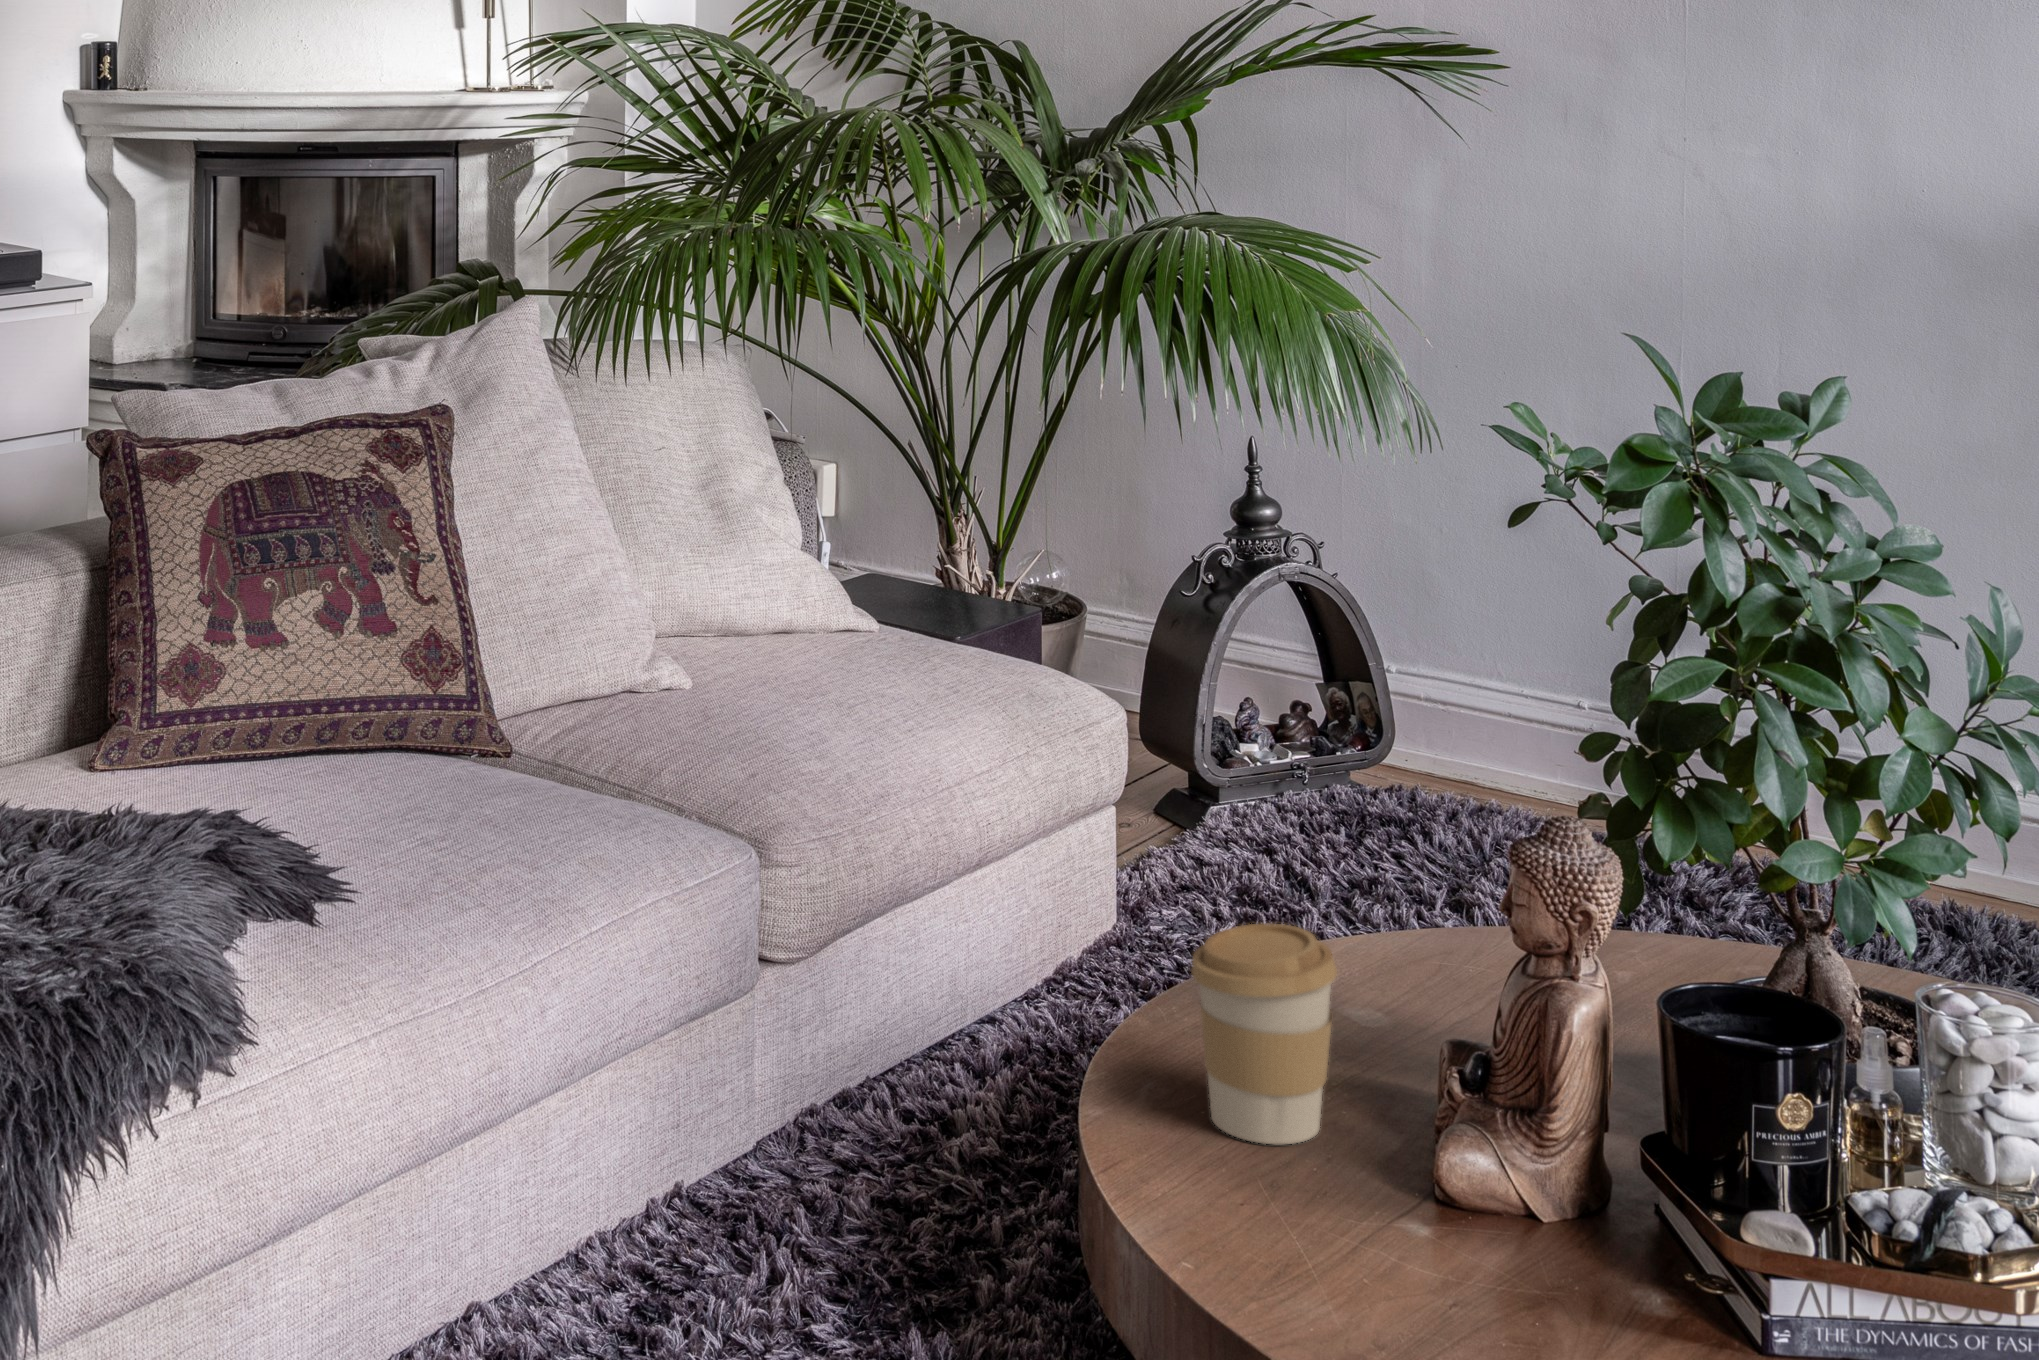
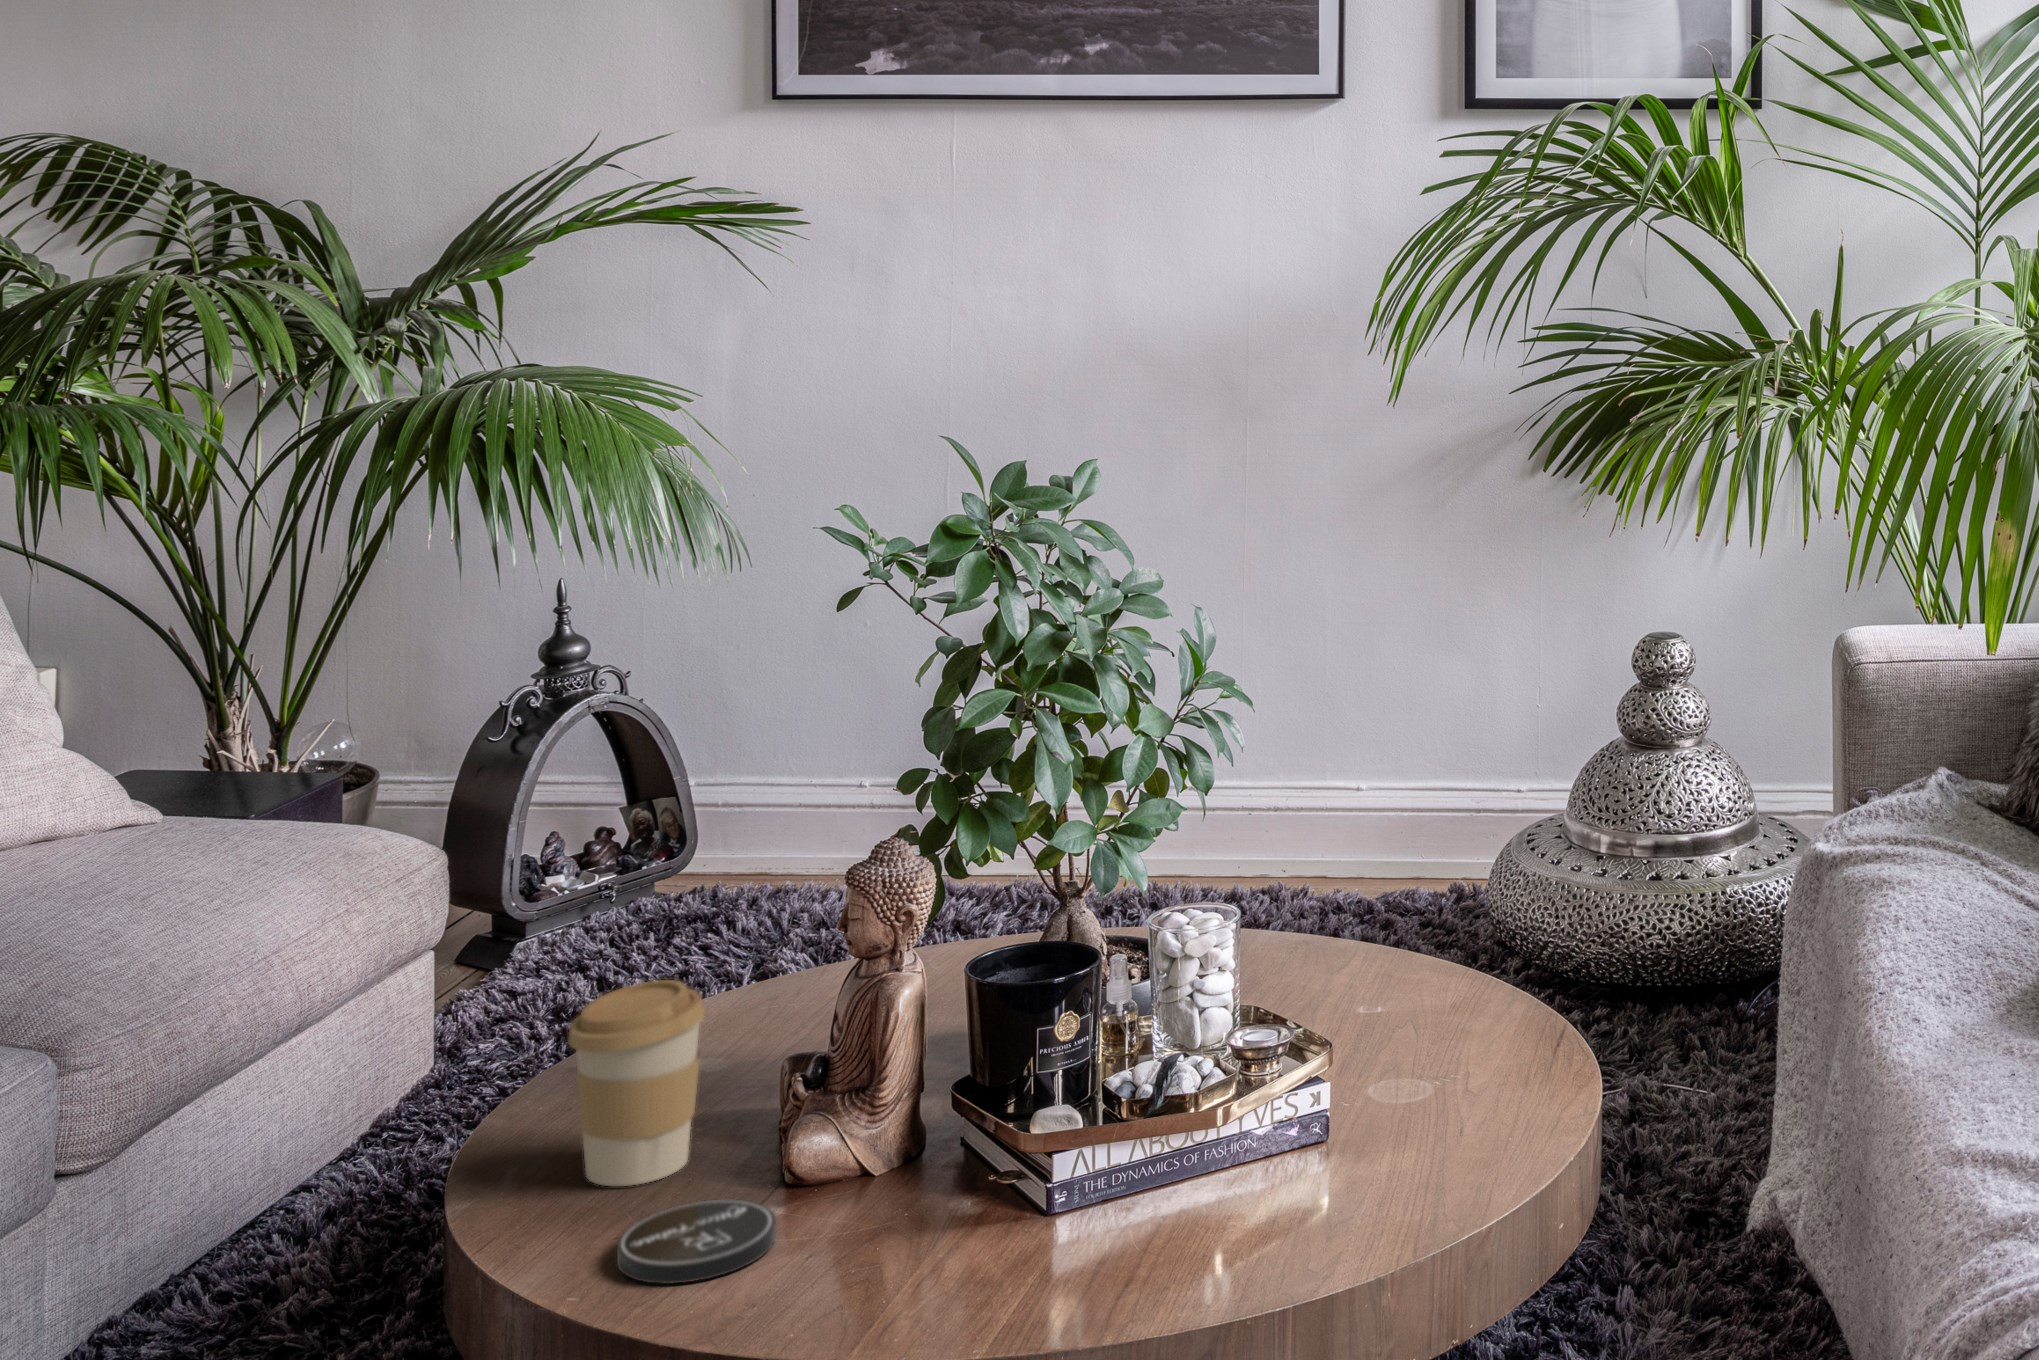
coaster: none [1229,1185,1404,1284] -> present [617,1199,776,1284]

